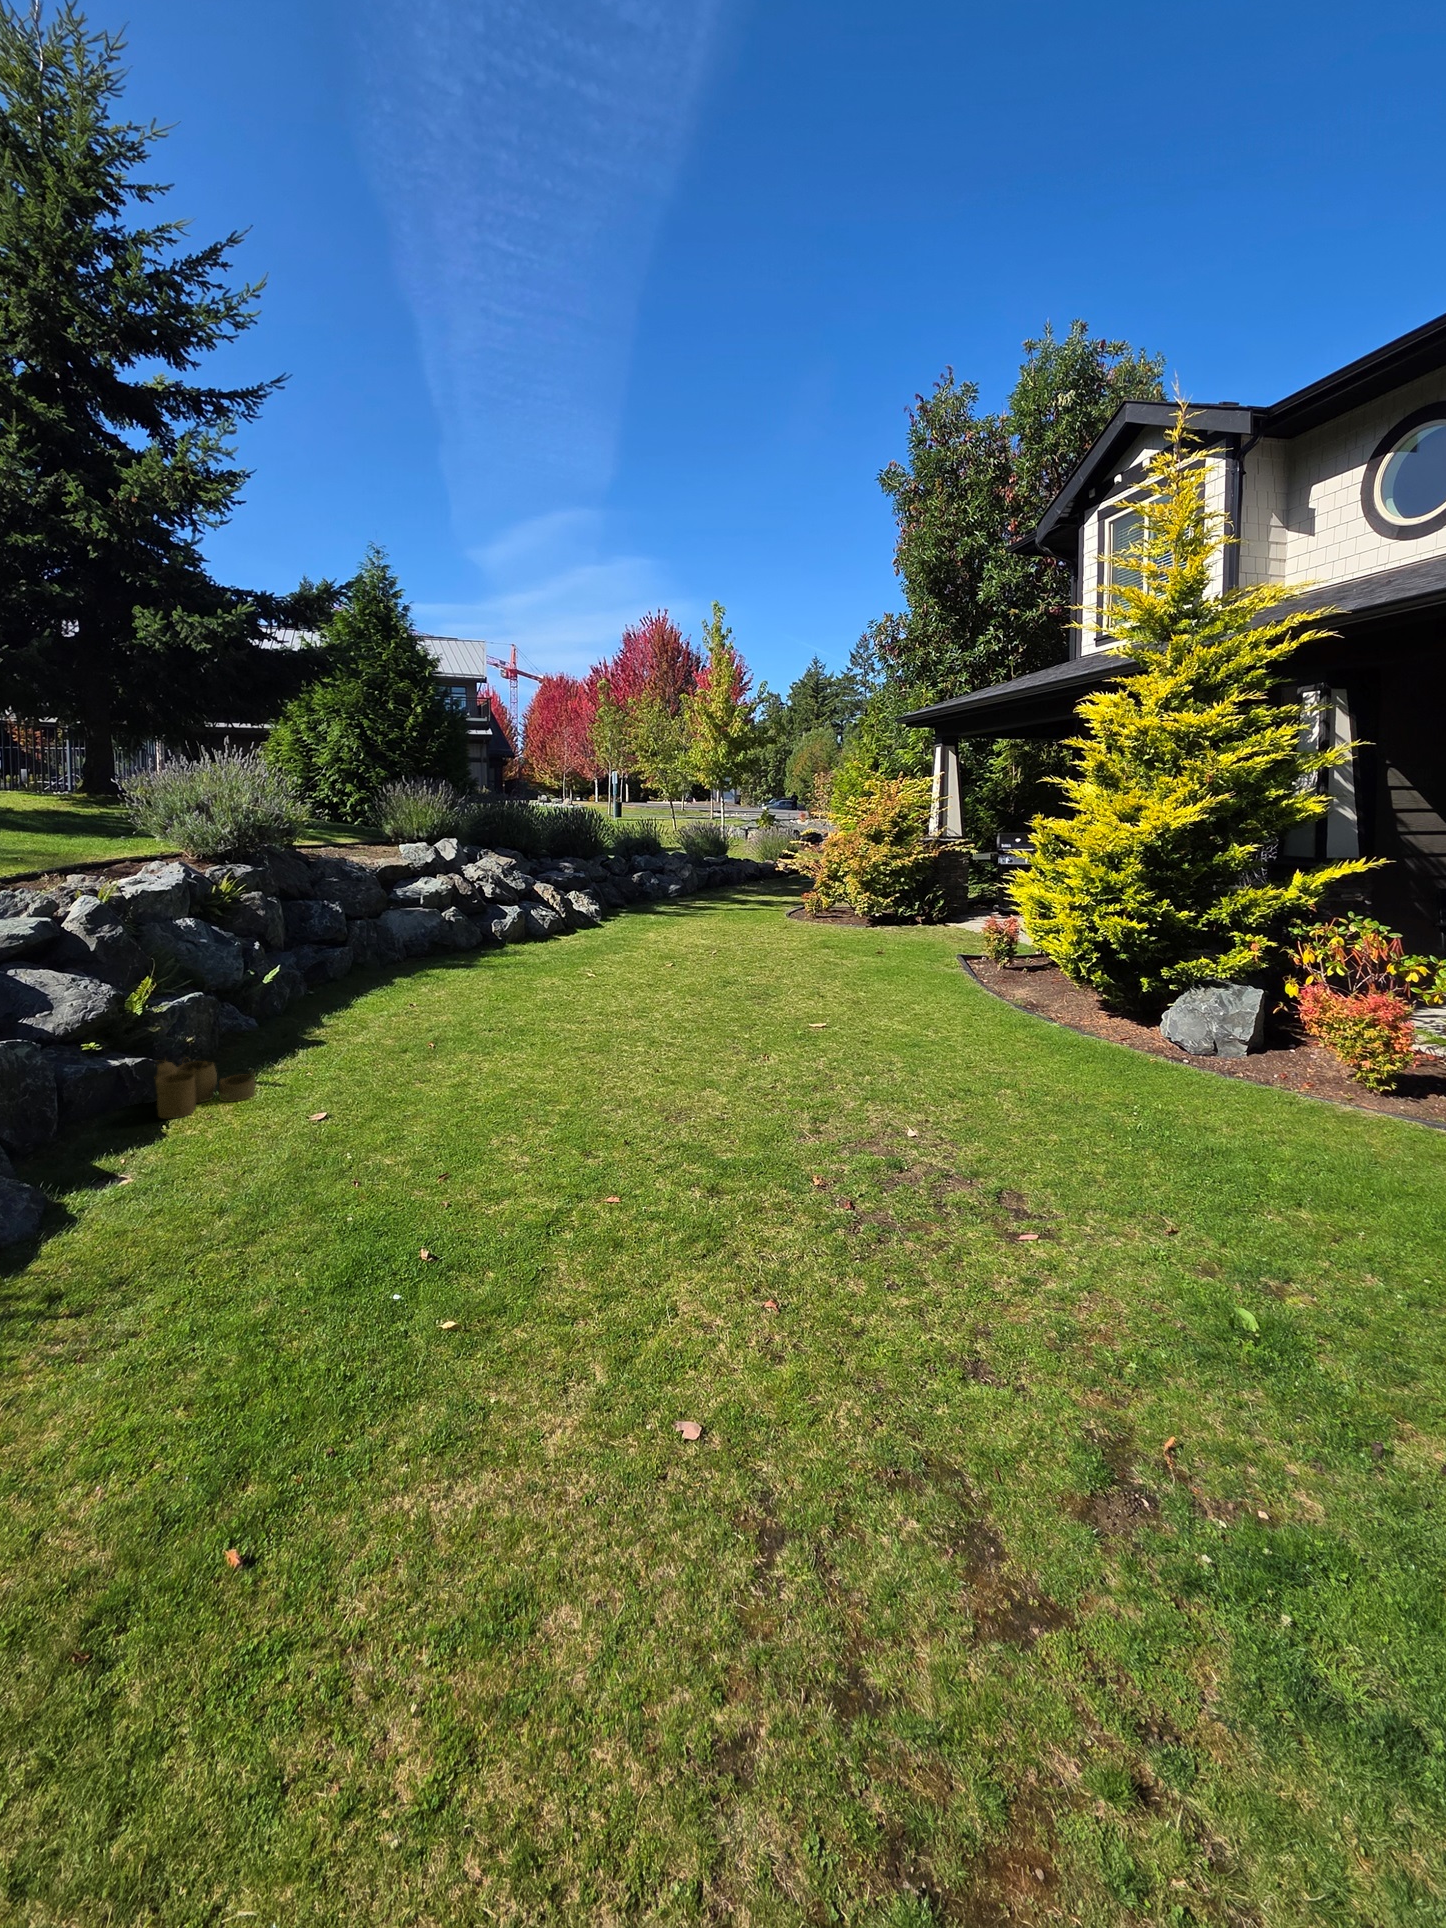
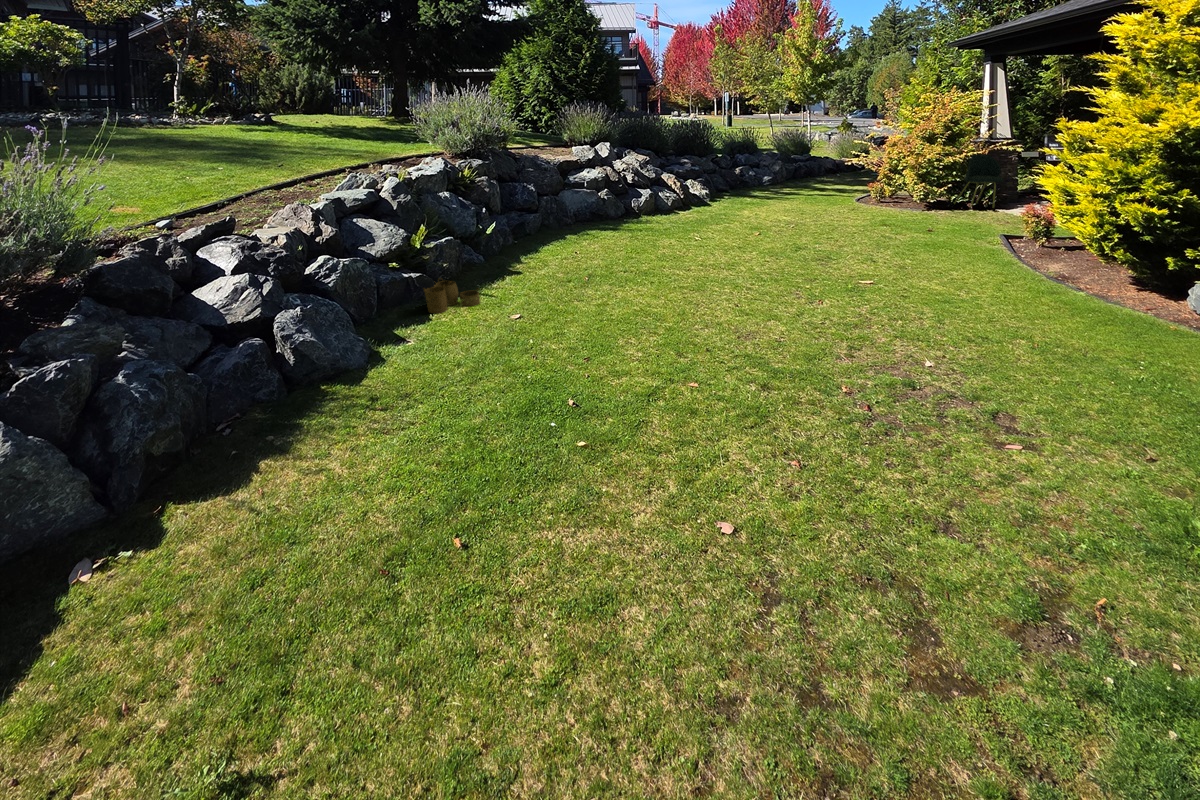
chair: none [900,864,946,924] -> present [955,154,1003,208]

